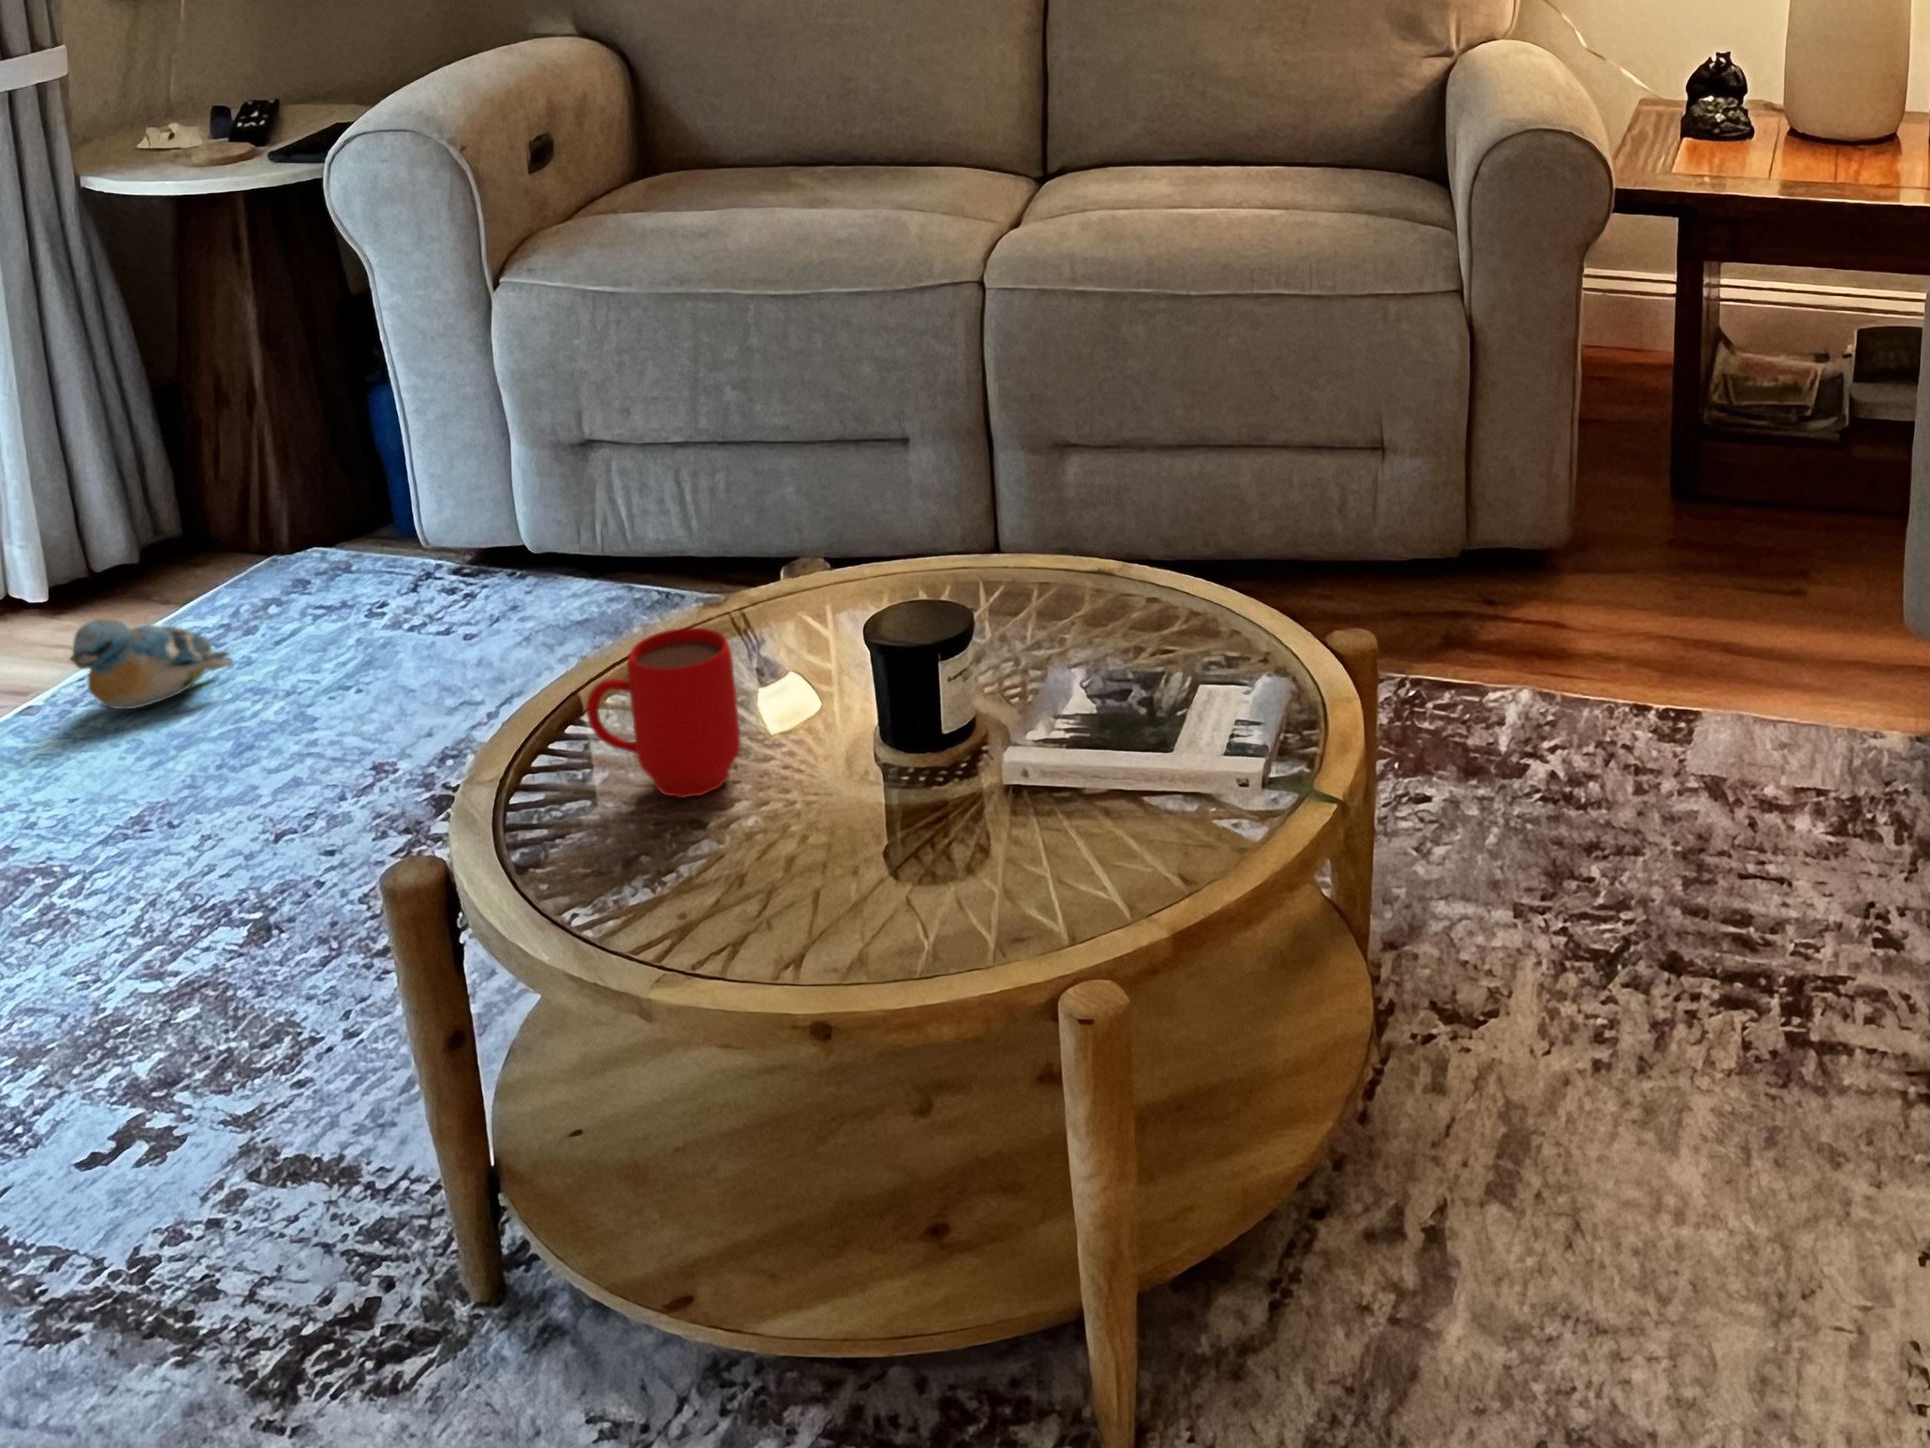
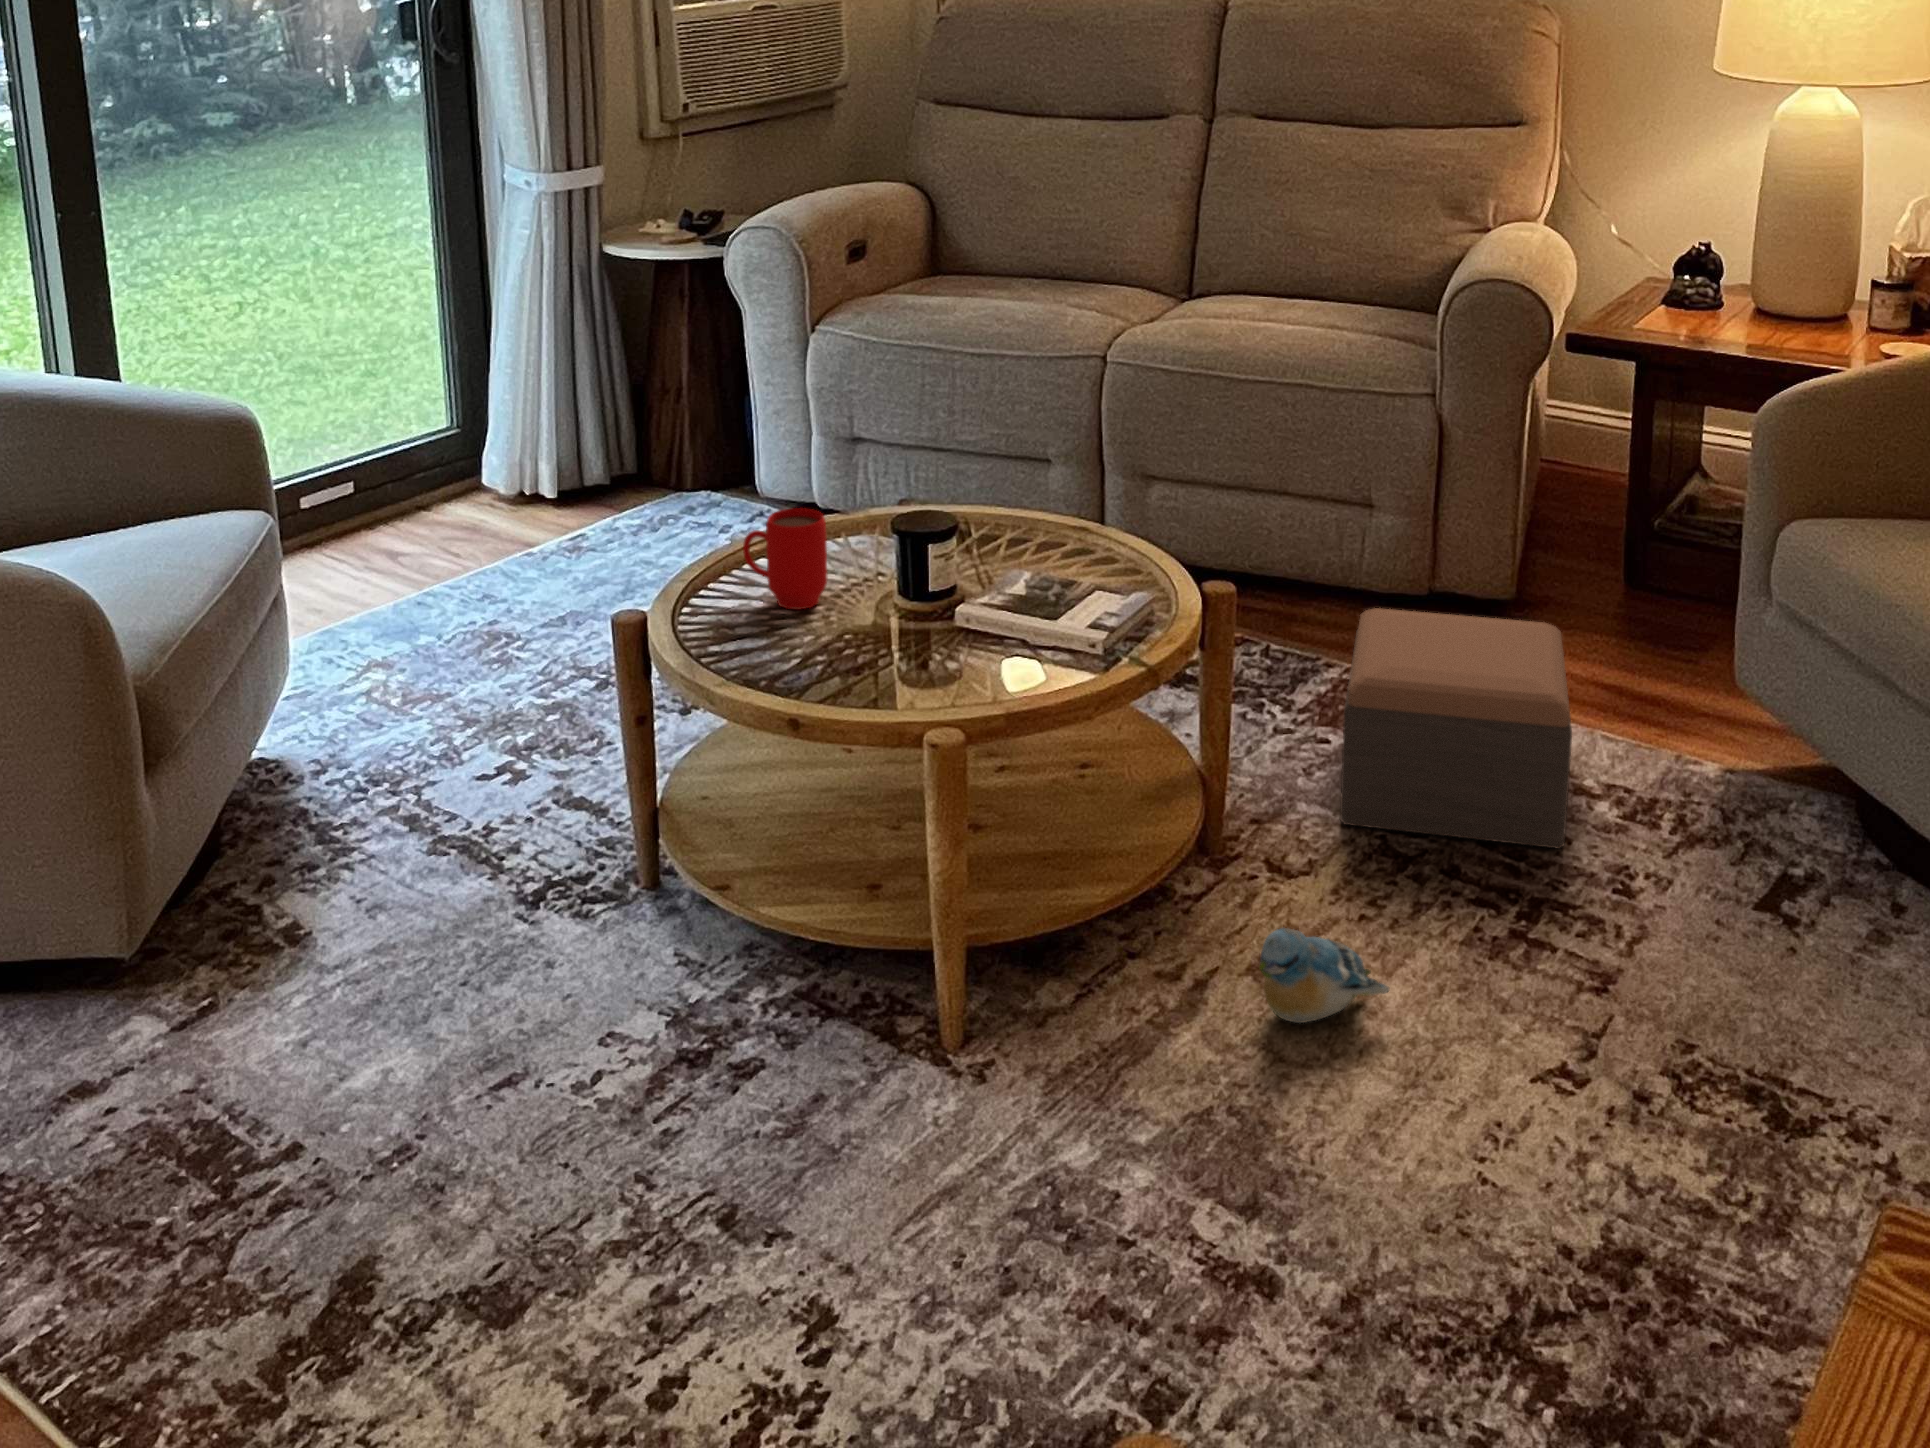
footstool: none [1453,592,1798,922] -> present [1340,608,1572,849]
plush toy: present [70,619,233,709] -> present [1260,928,1389,1023]

